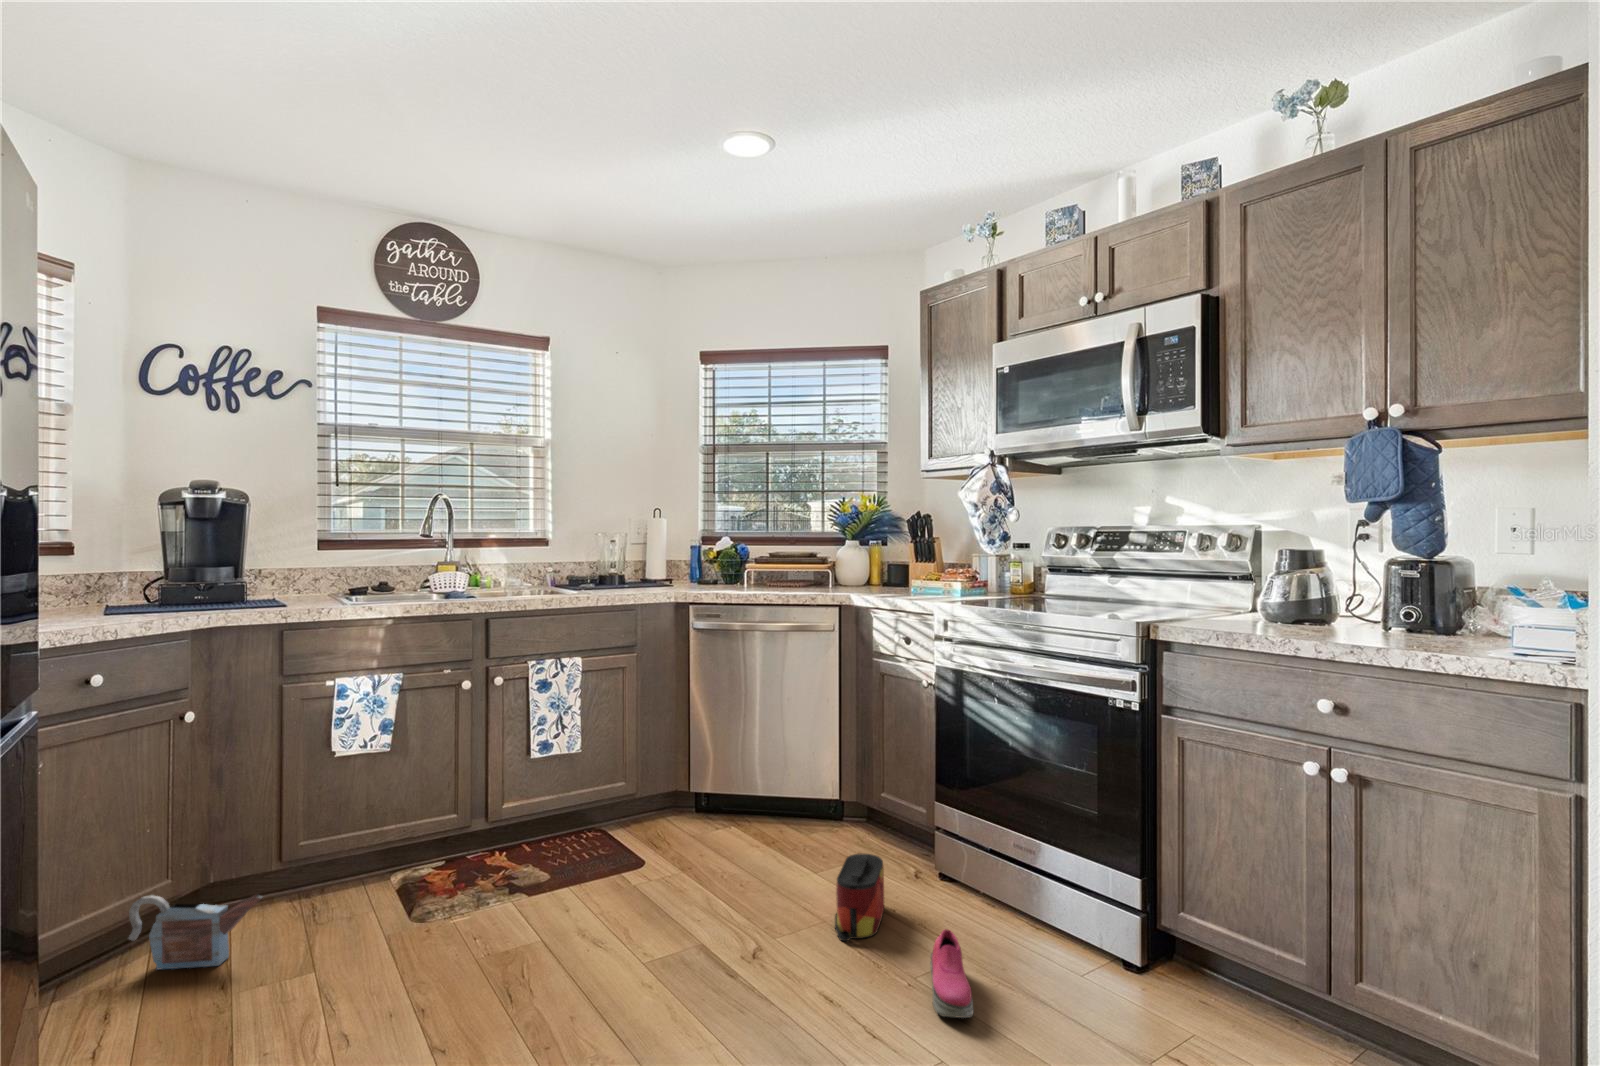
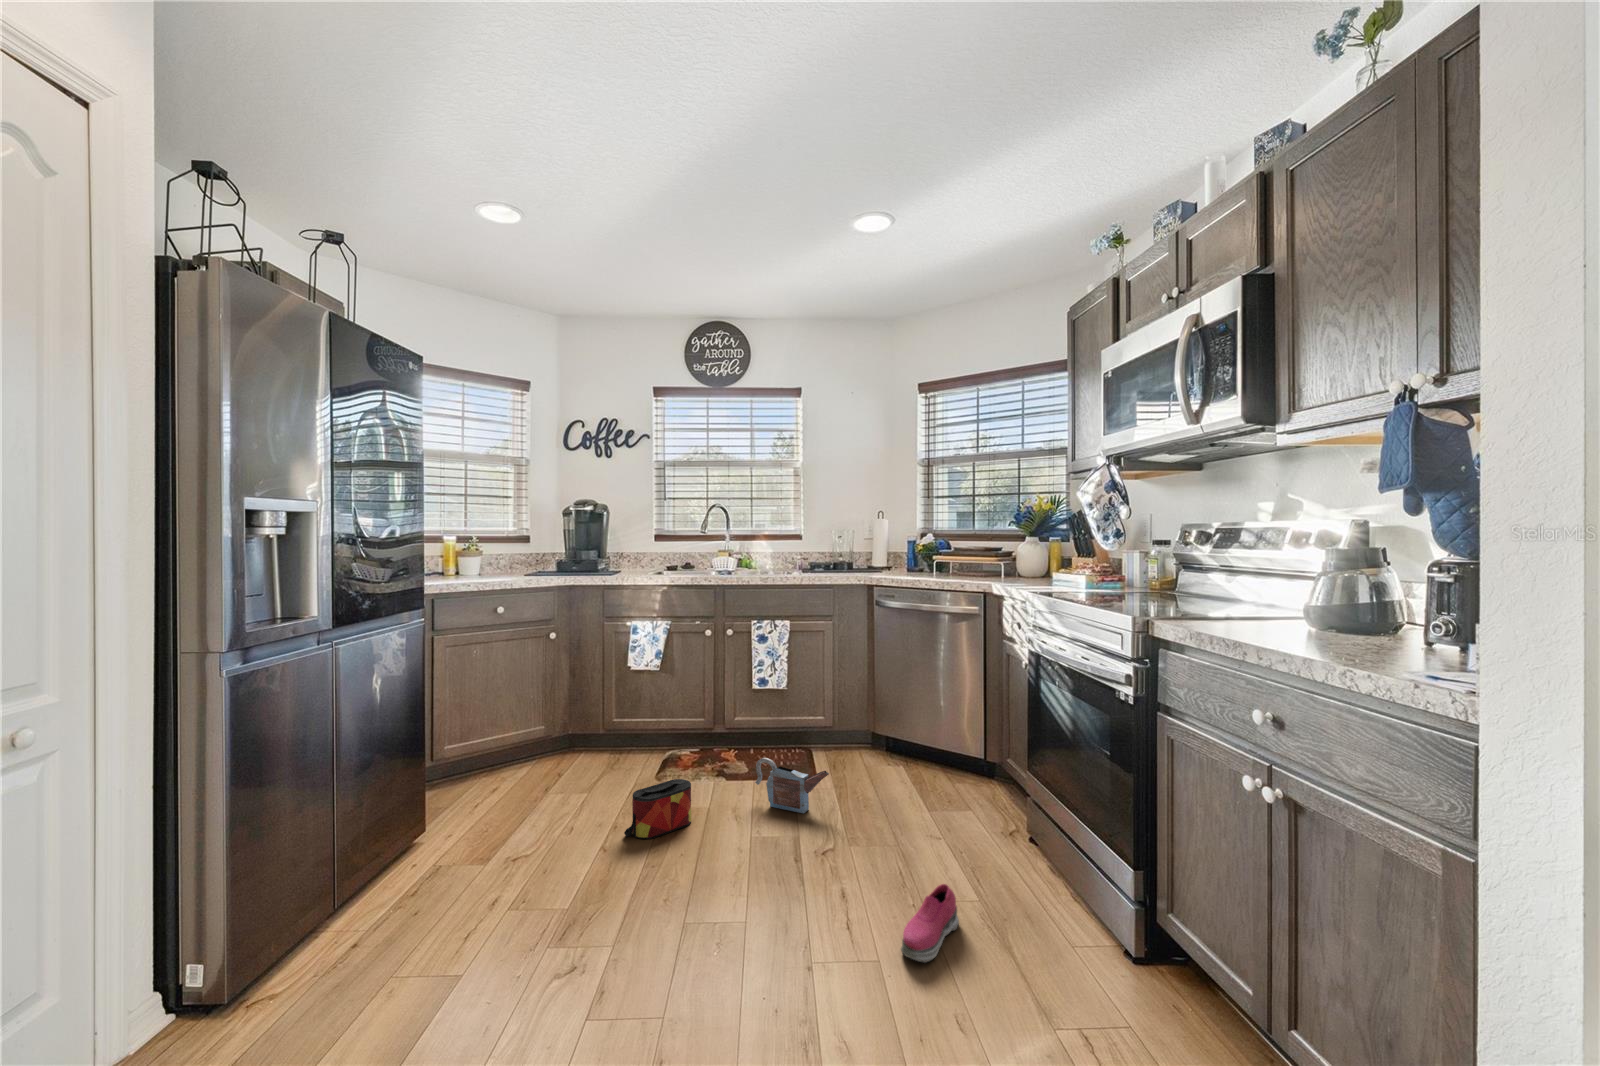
bag: present [835,853,884,941] -> present [624,779,691,839]
watering can: present [128,894,262,970] -> present [755,758,829,813]

